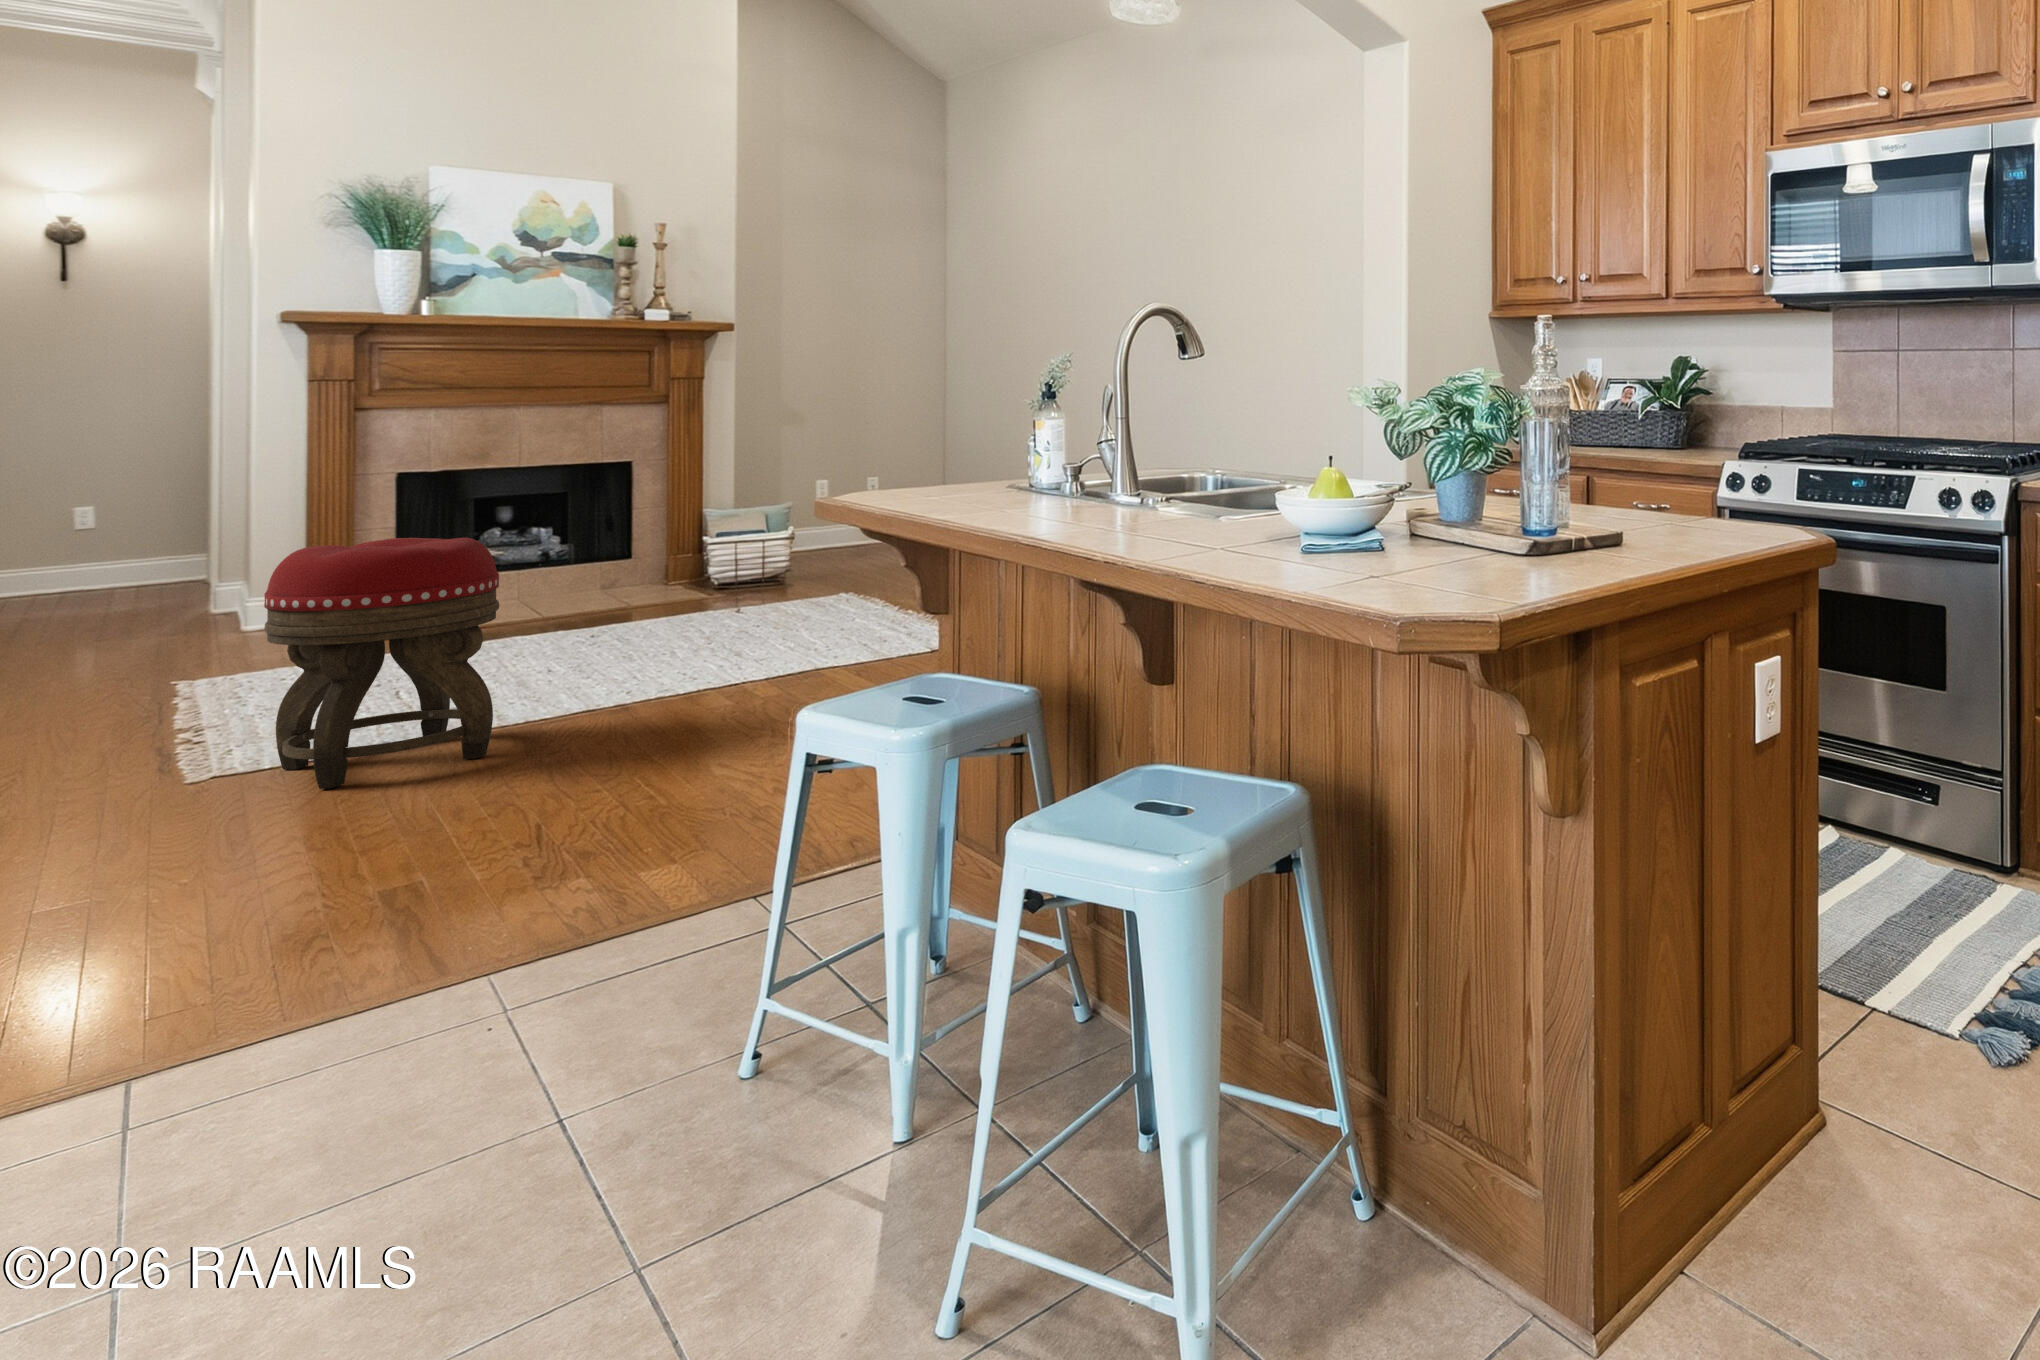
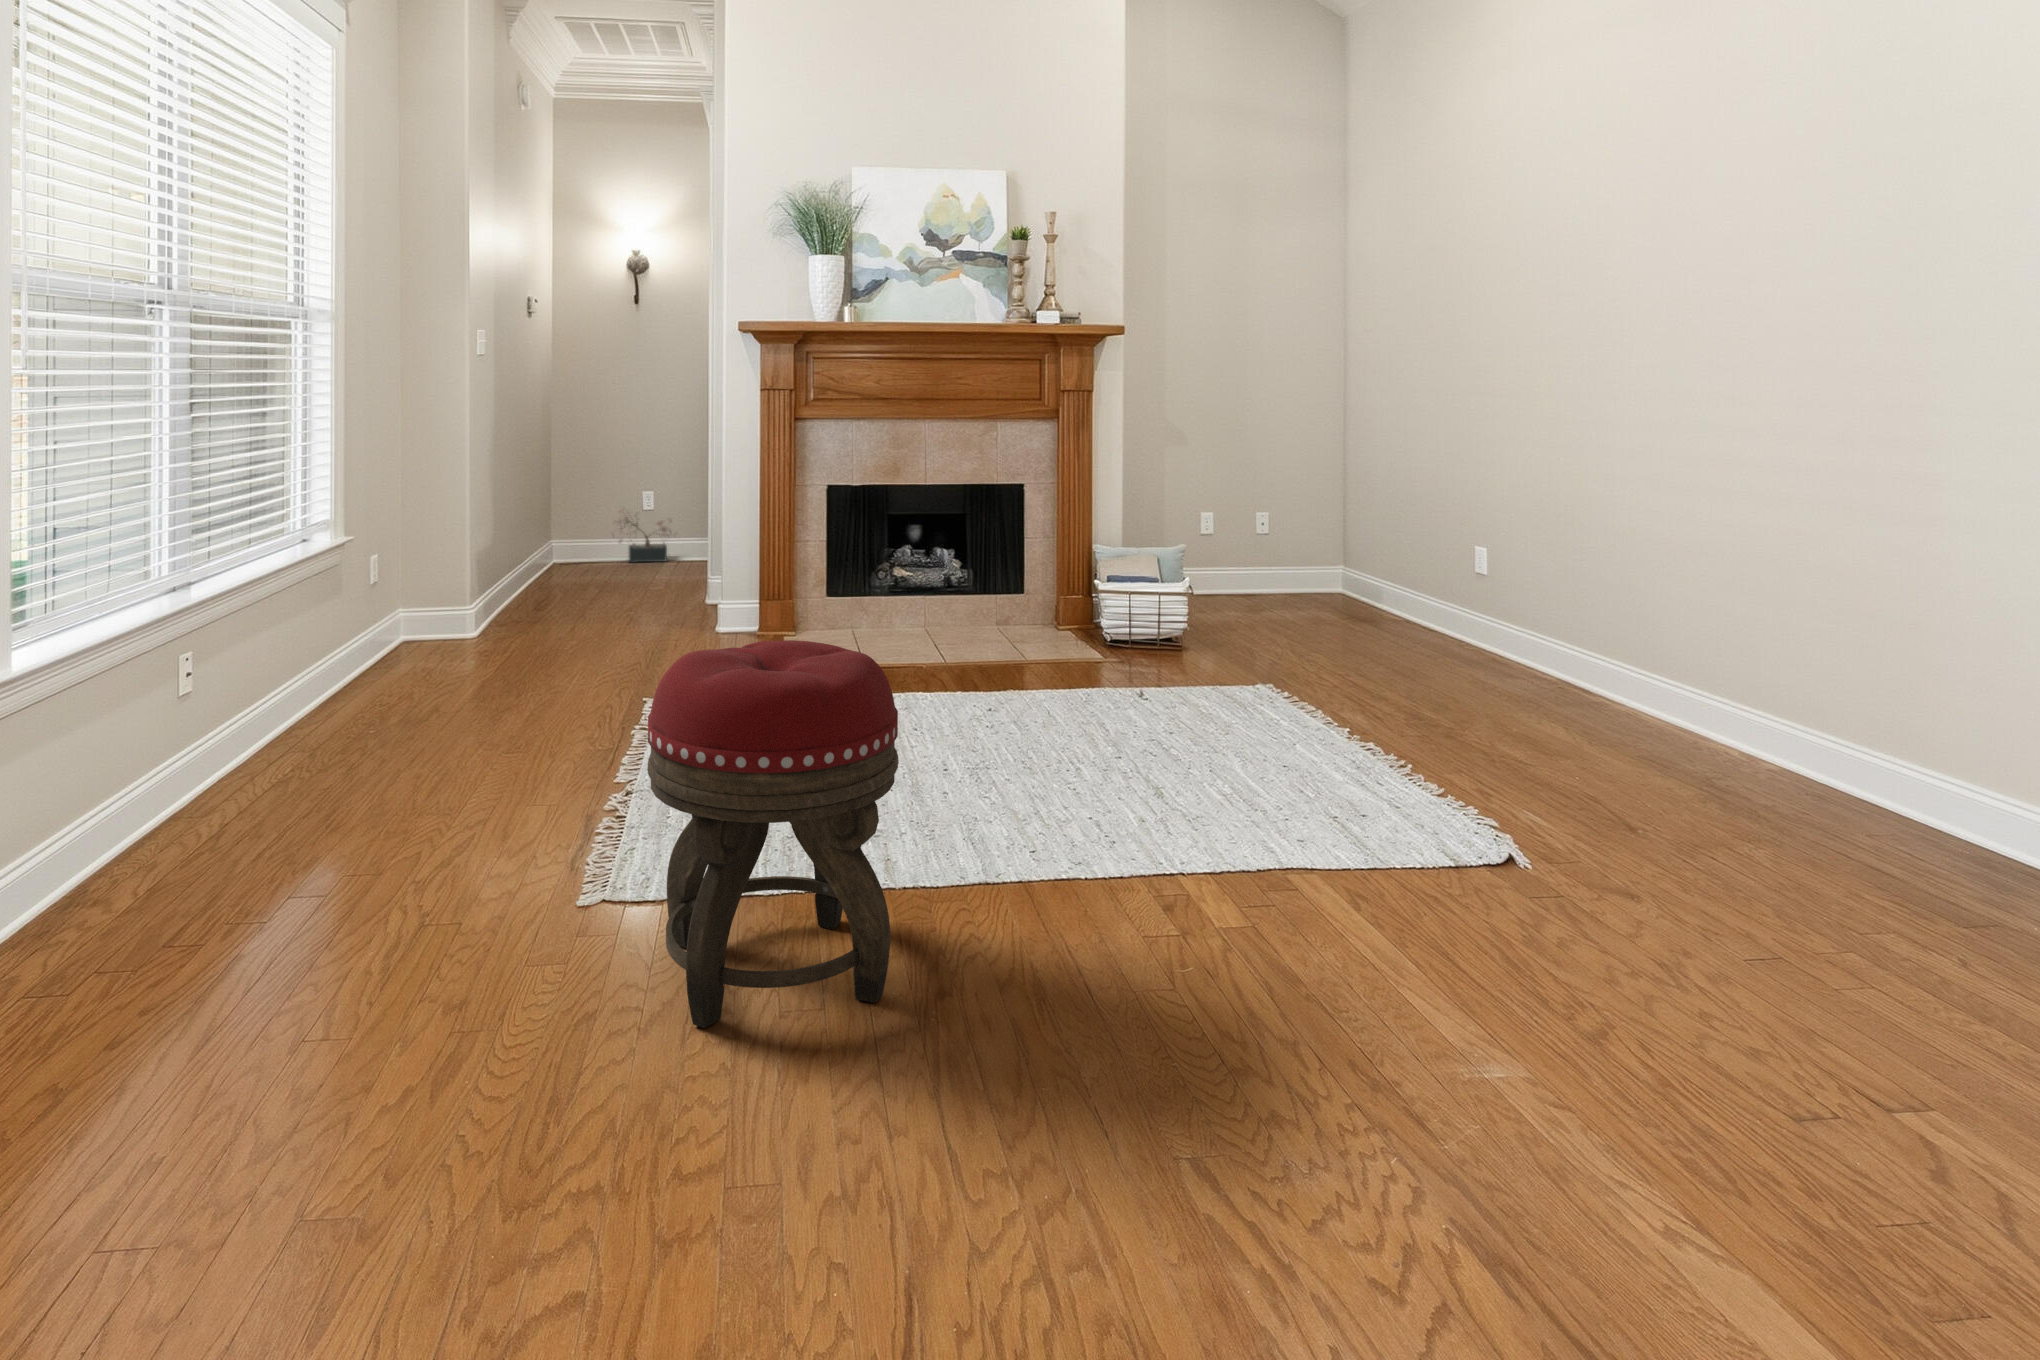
decorative plant: none [35,531,153,596] -> present [614,508,677,563]

